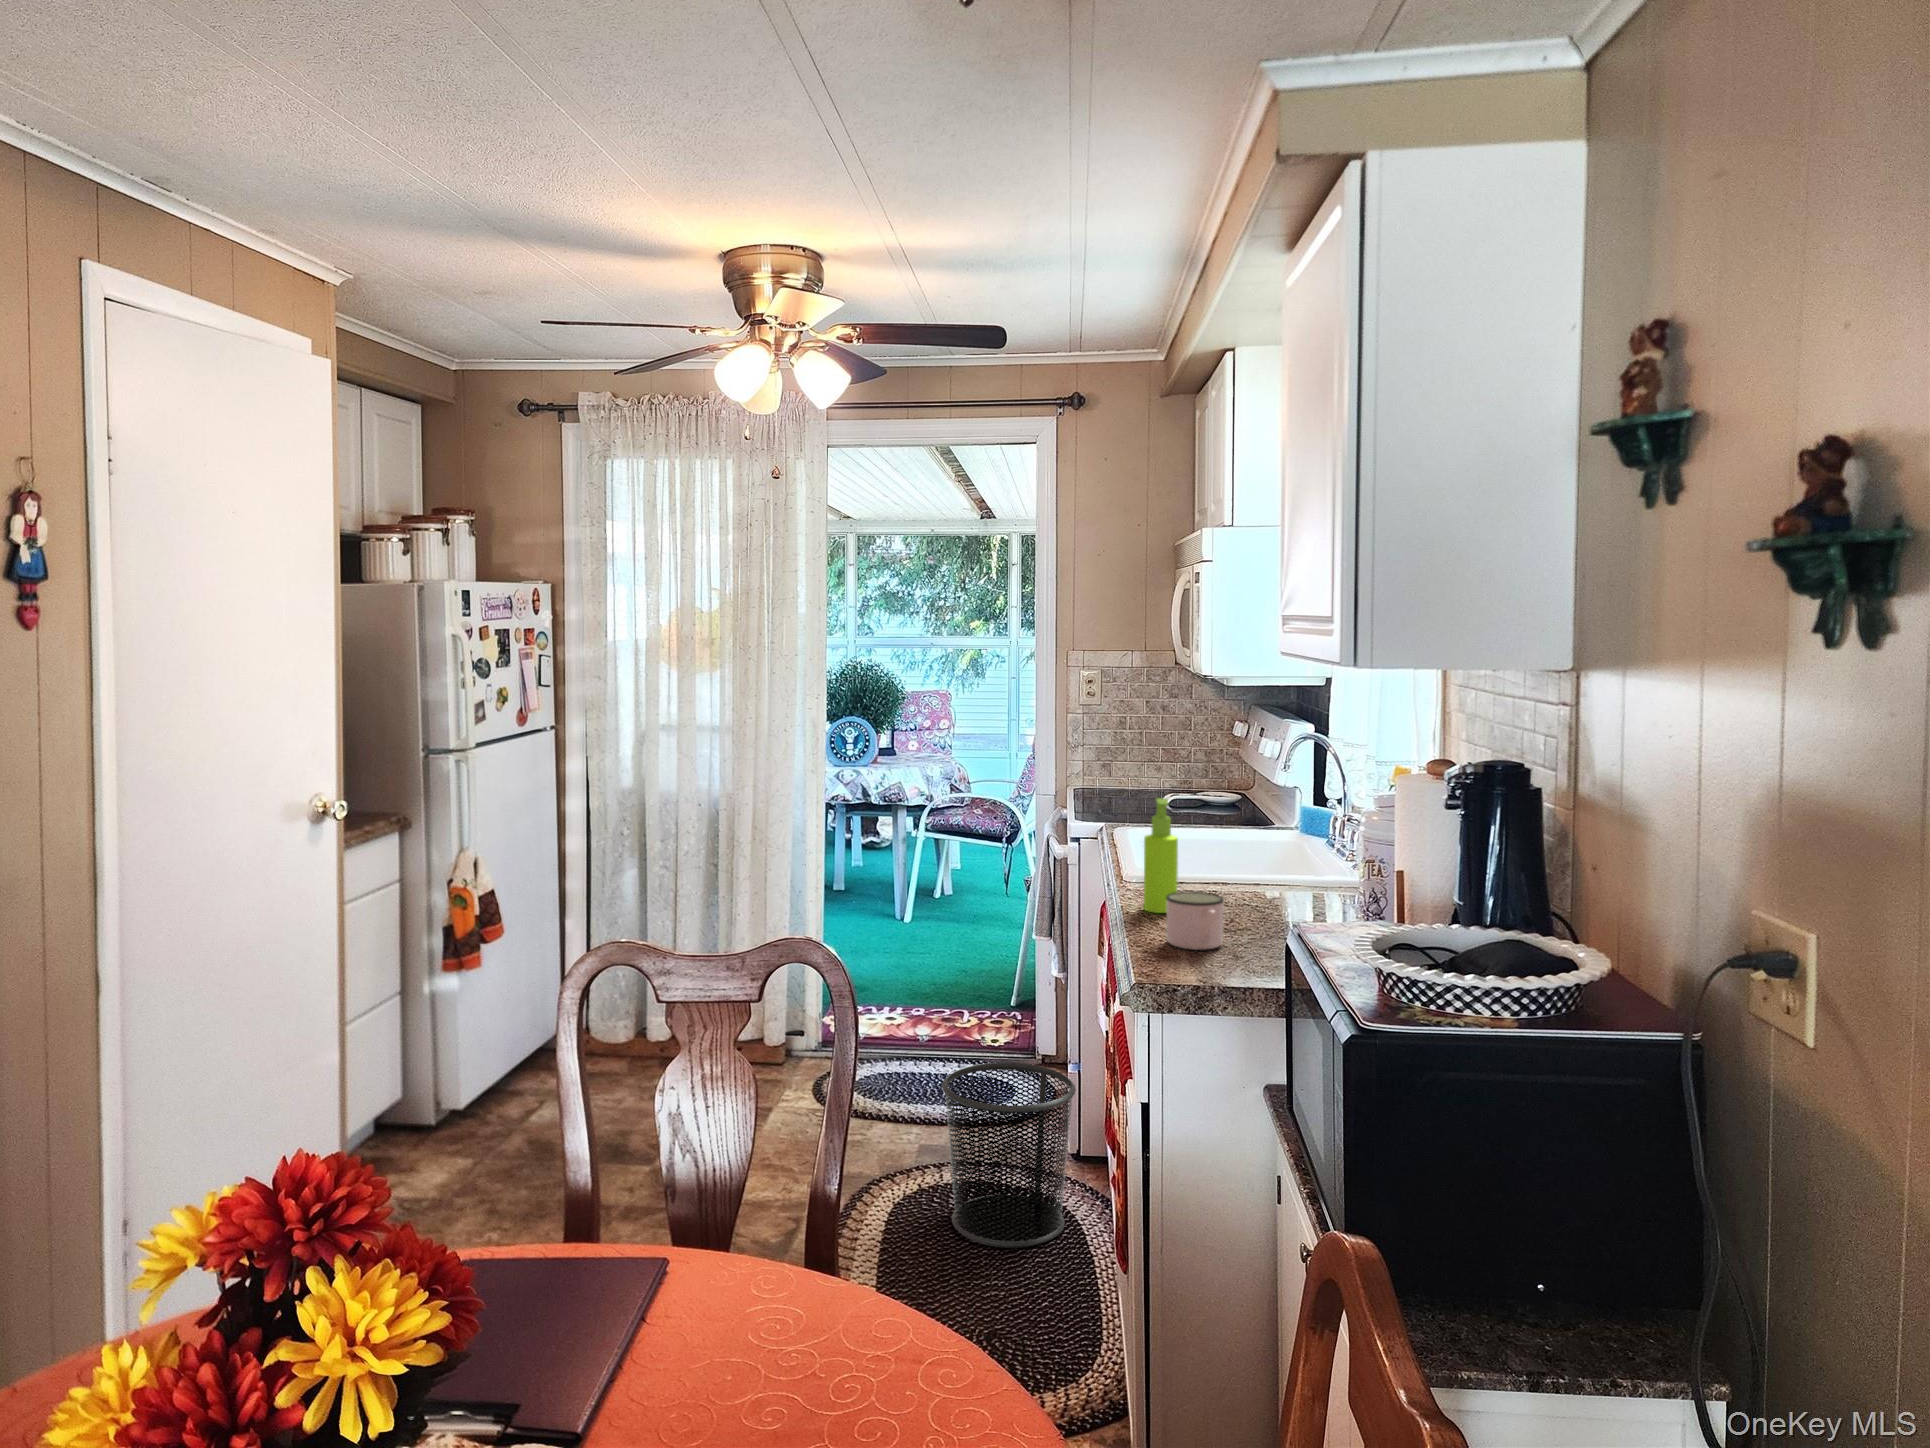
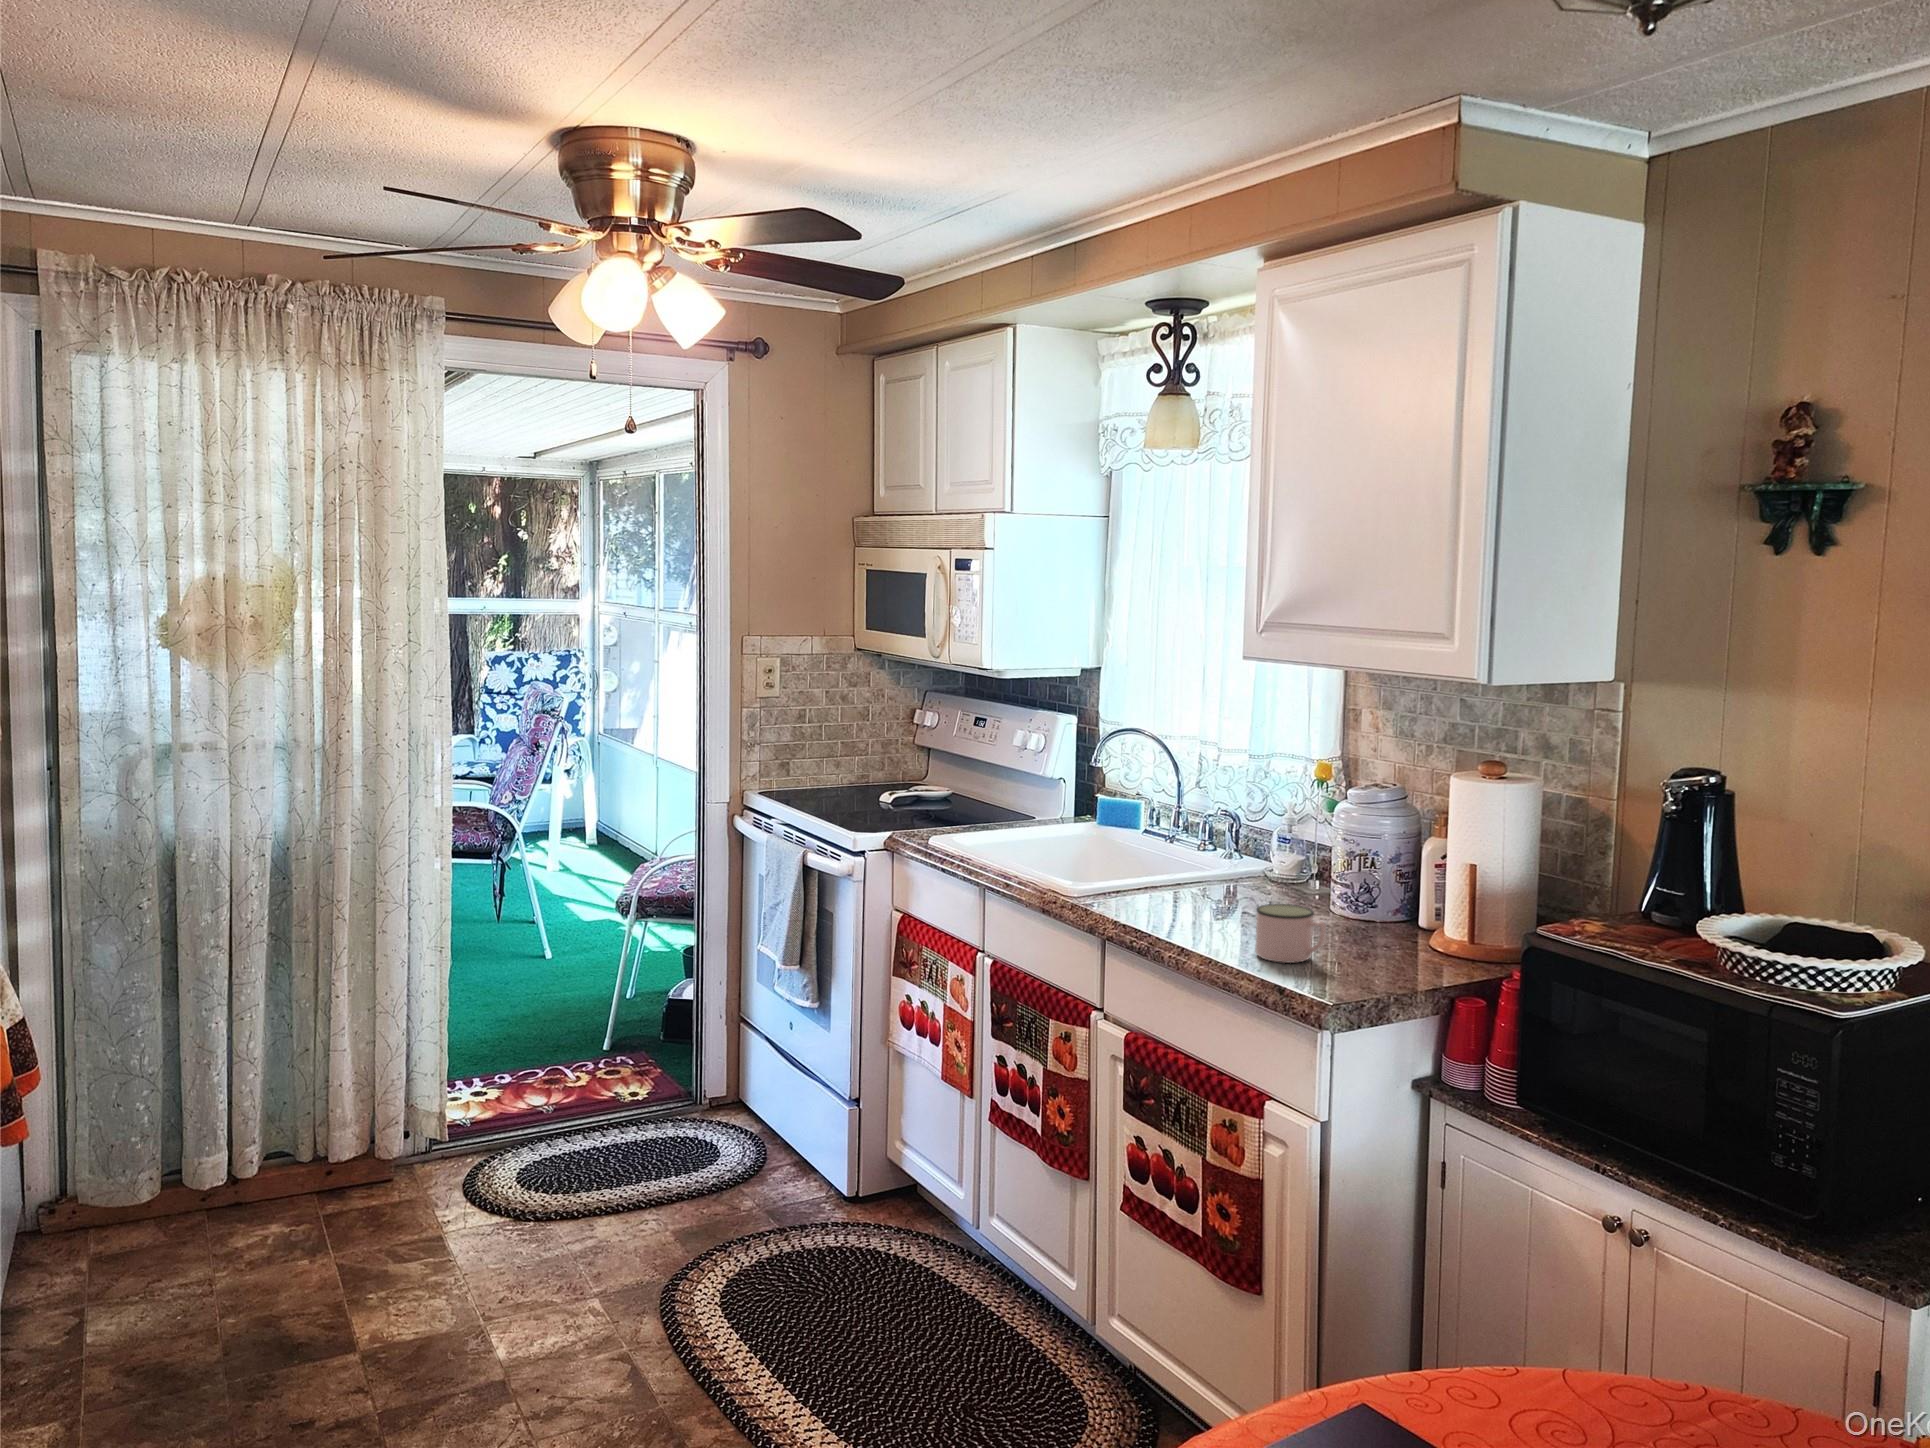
soap dispenser: present [1144,798,1178,913] -> none [1160,810,1199,929]
waste bin: present [942,1063,1076,1248] -> none [791,1113,943,1325]

